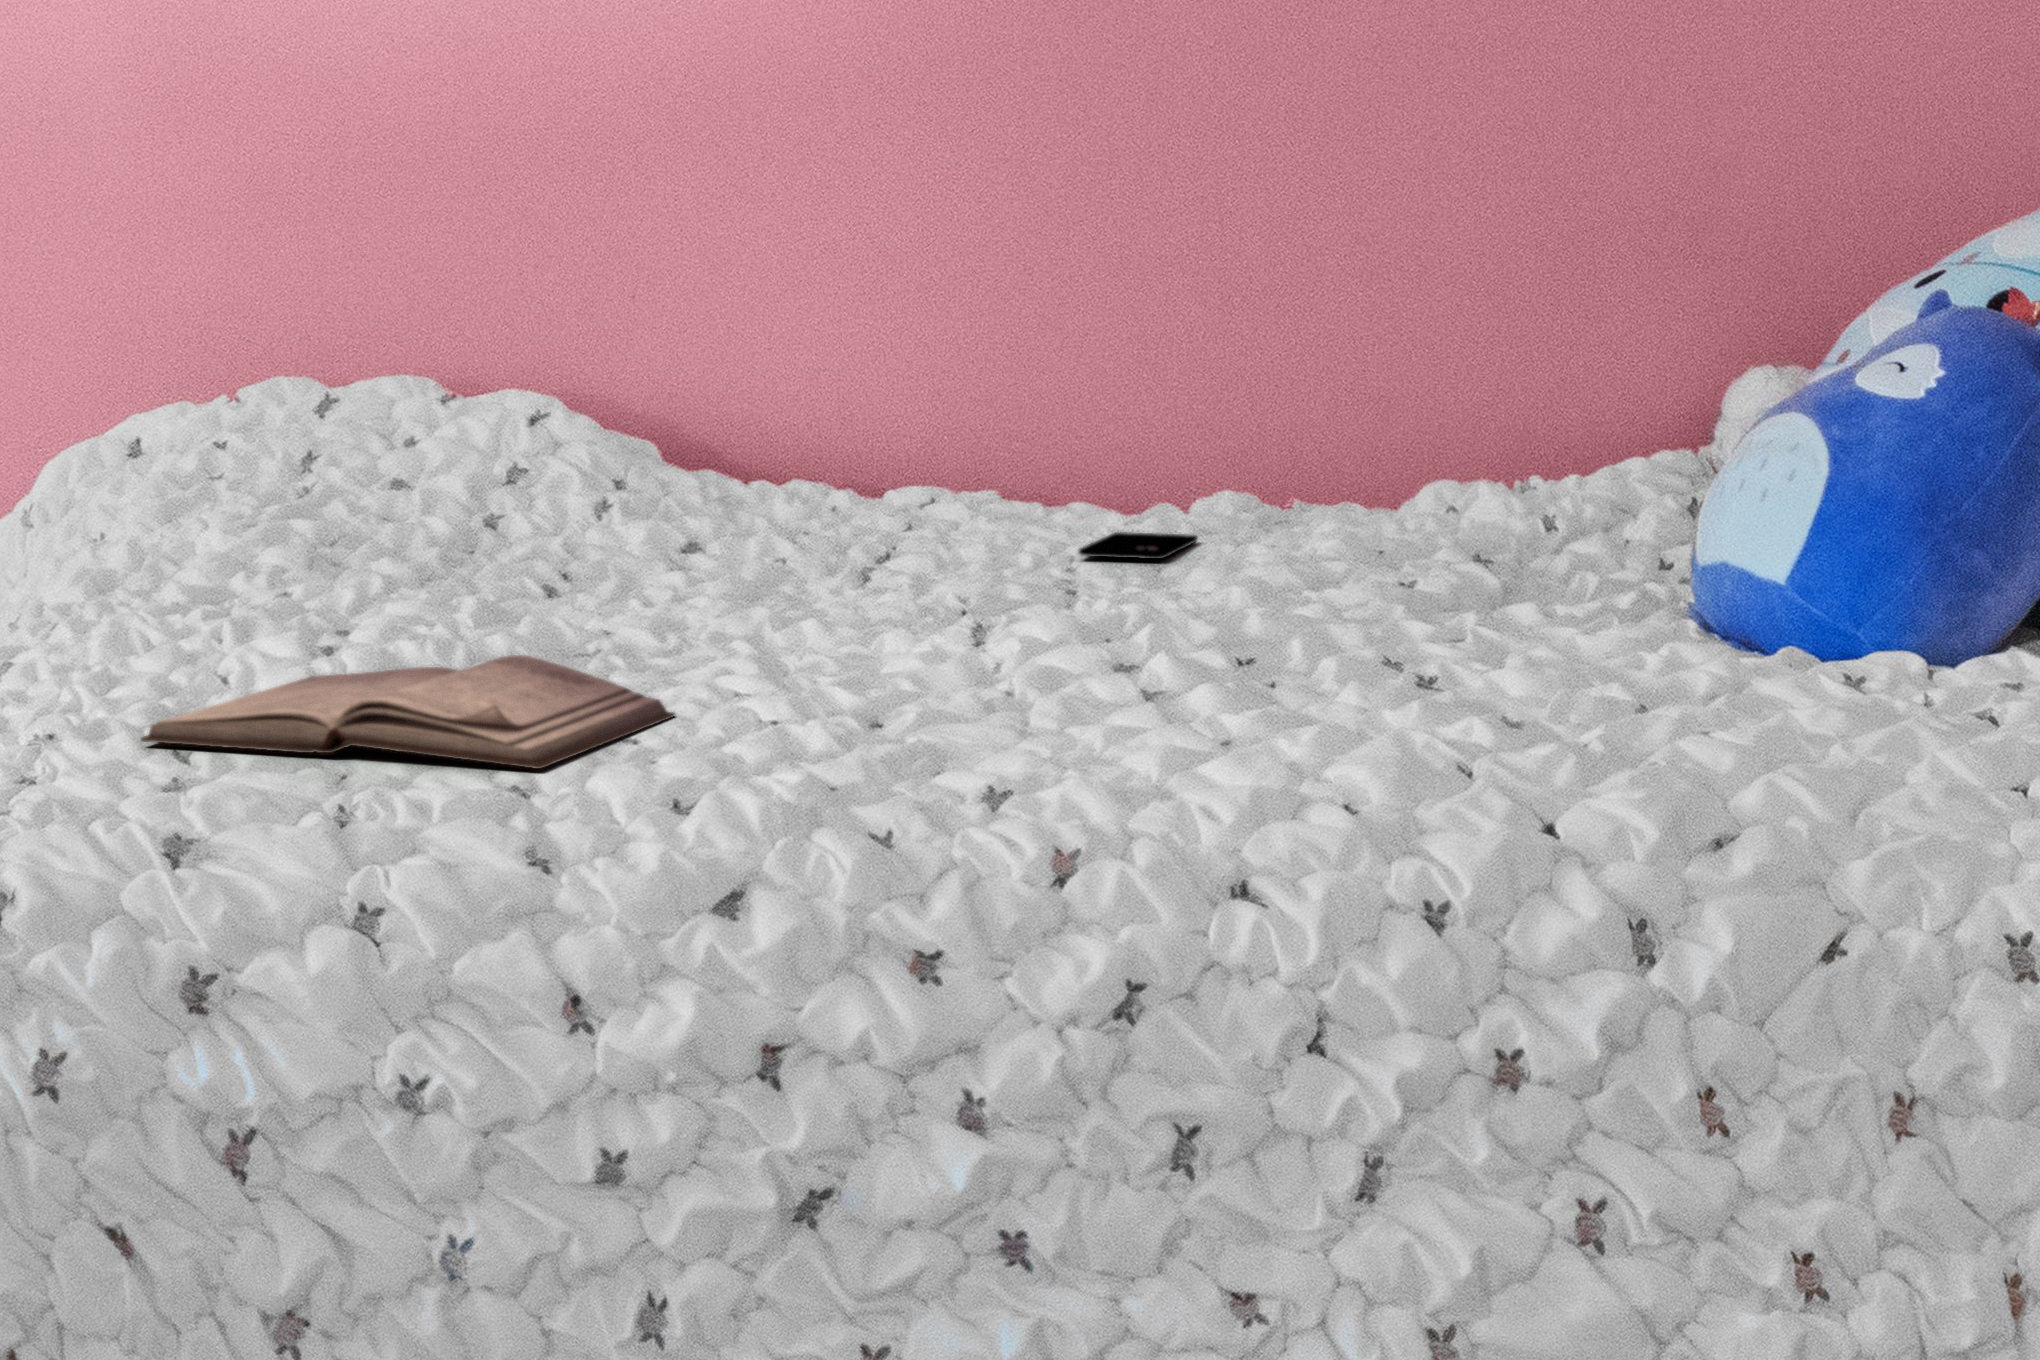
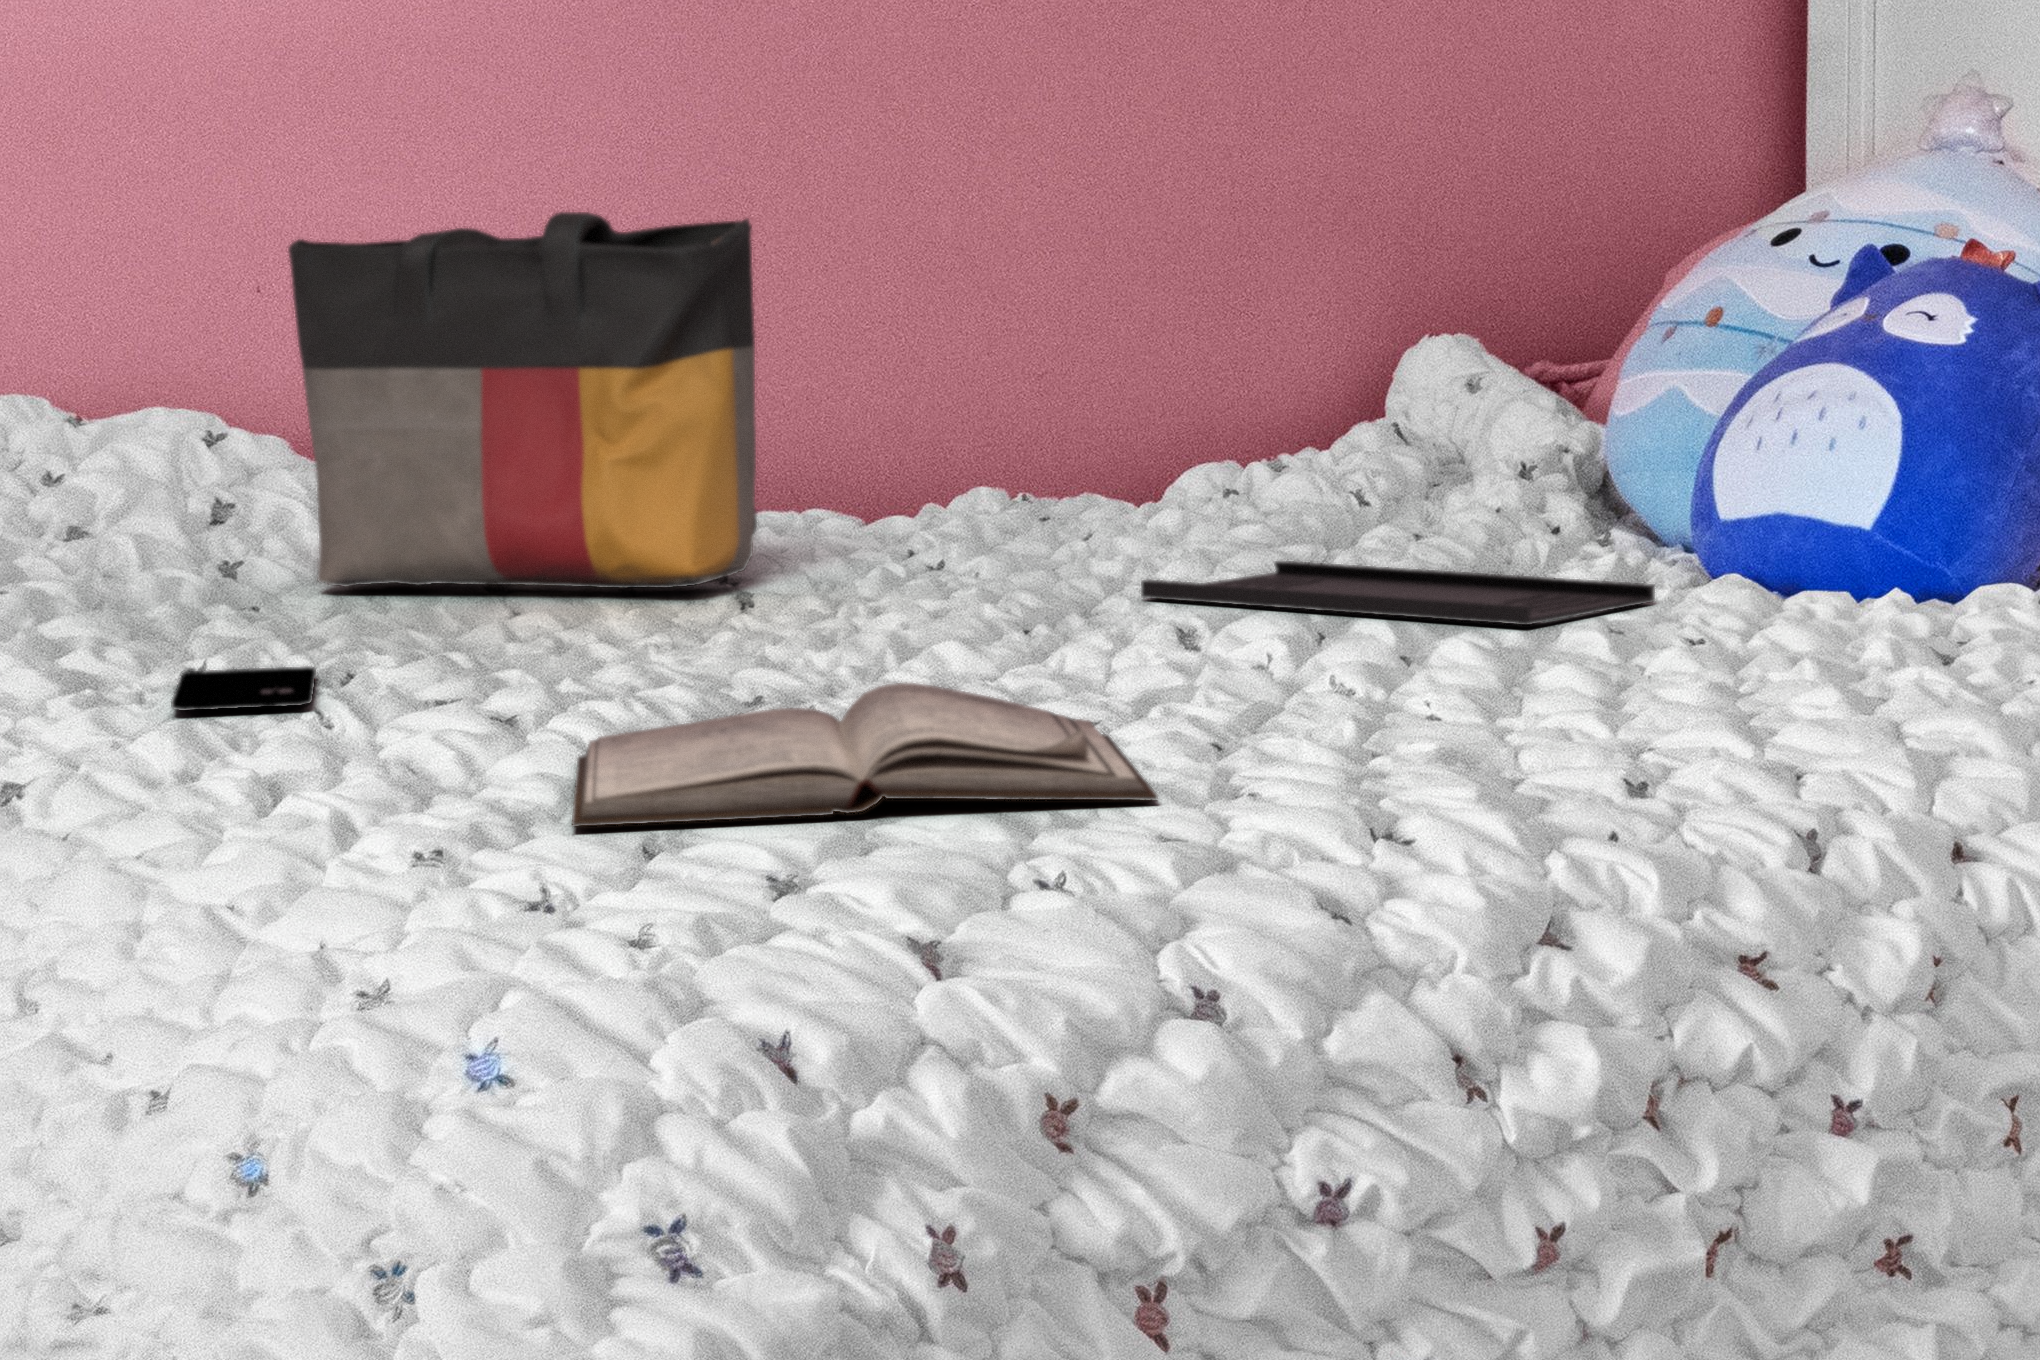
tote bag: none [518,247,861,558] -> present [288,212,757,588]
smartphone: present [1079,532,1197,559] -> present [171,666,316,711]
tray: none [1072,573,1472,651] -> present [1141,561,1655,625]

